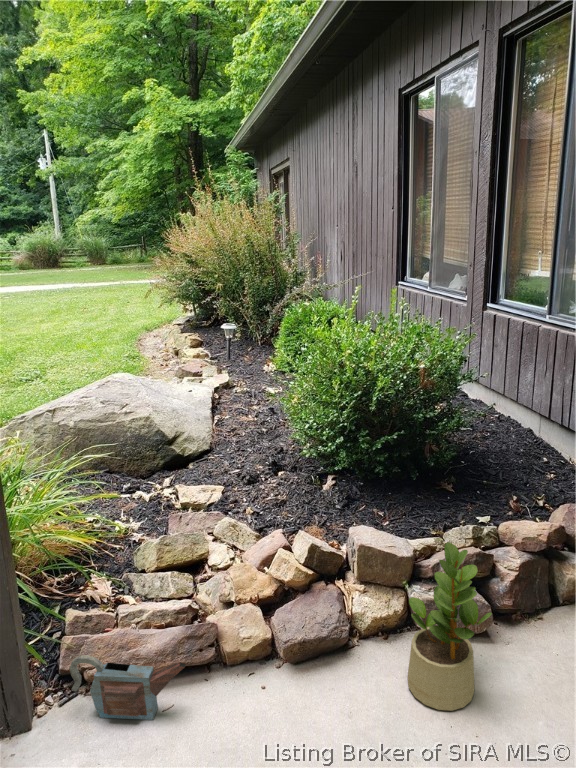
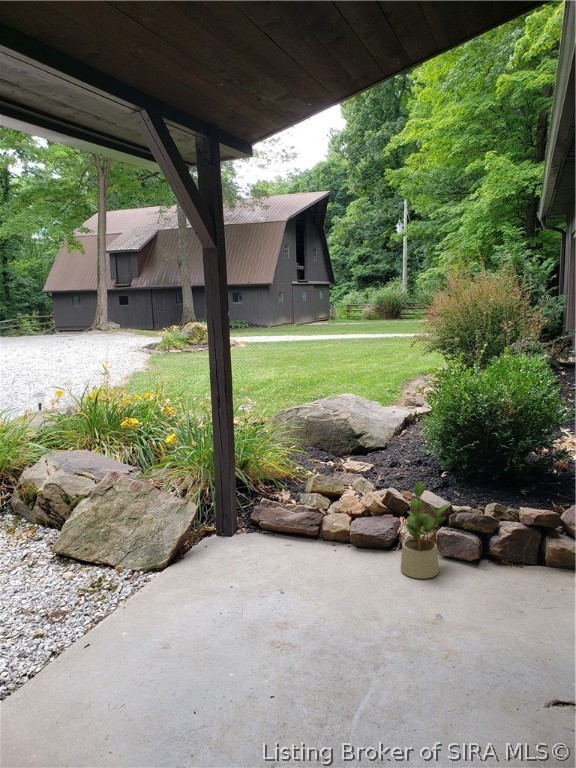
watering can: present [70,655,186,720] -> none [248,505,293,544]

